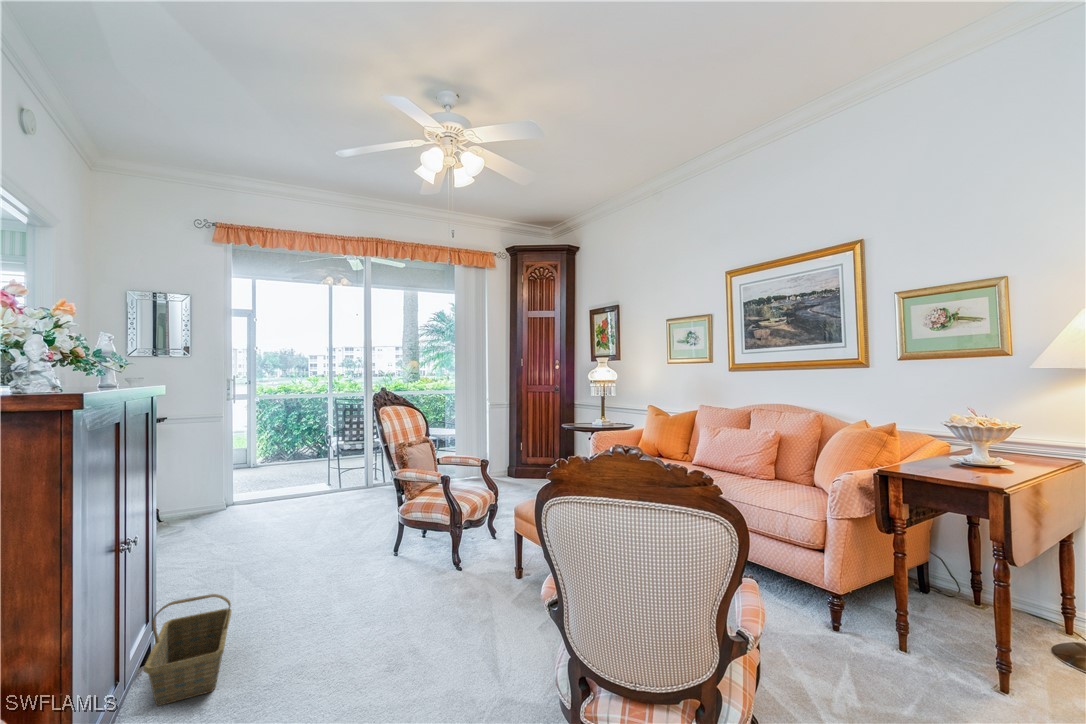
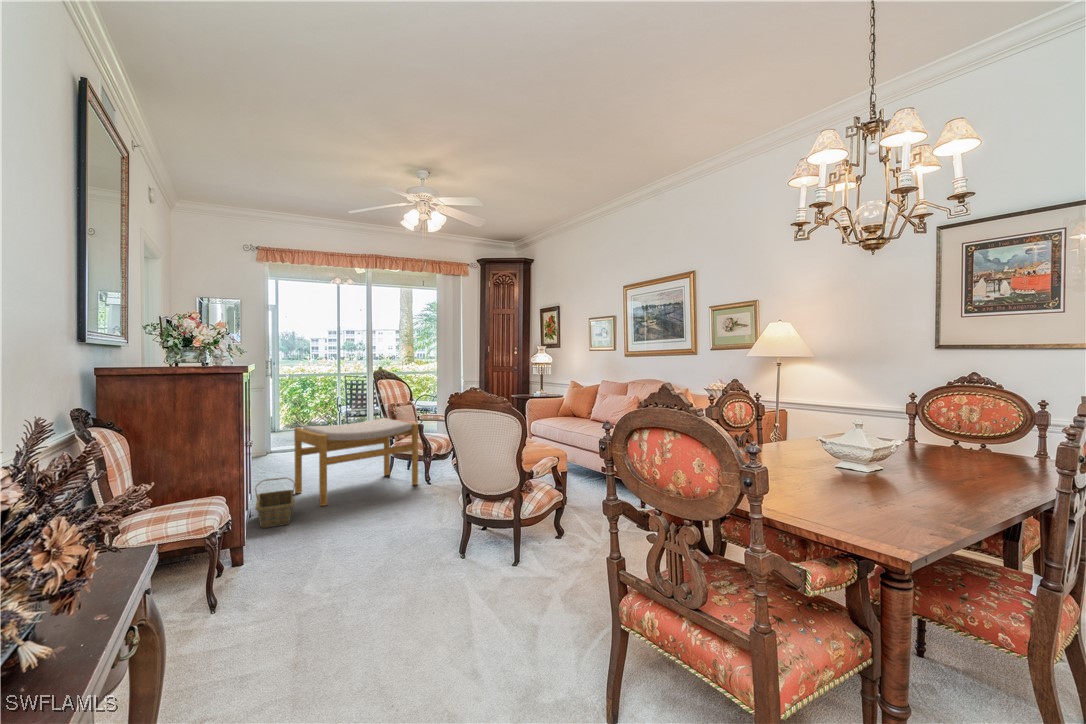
footstool: none [245,466,443,633] -> present [294,418,418,506]

